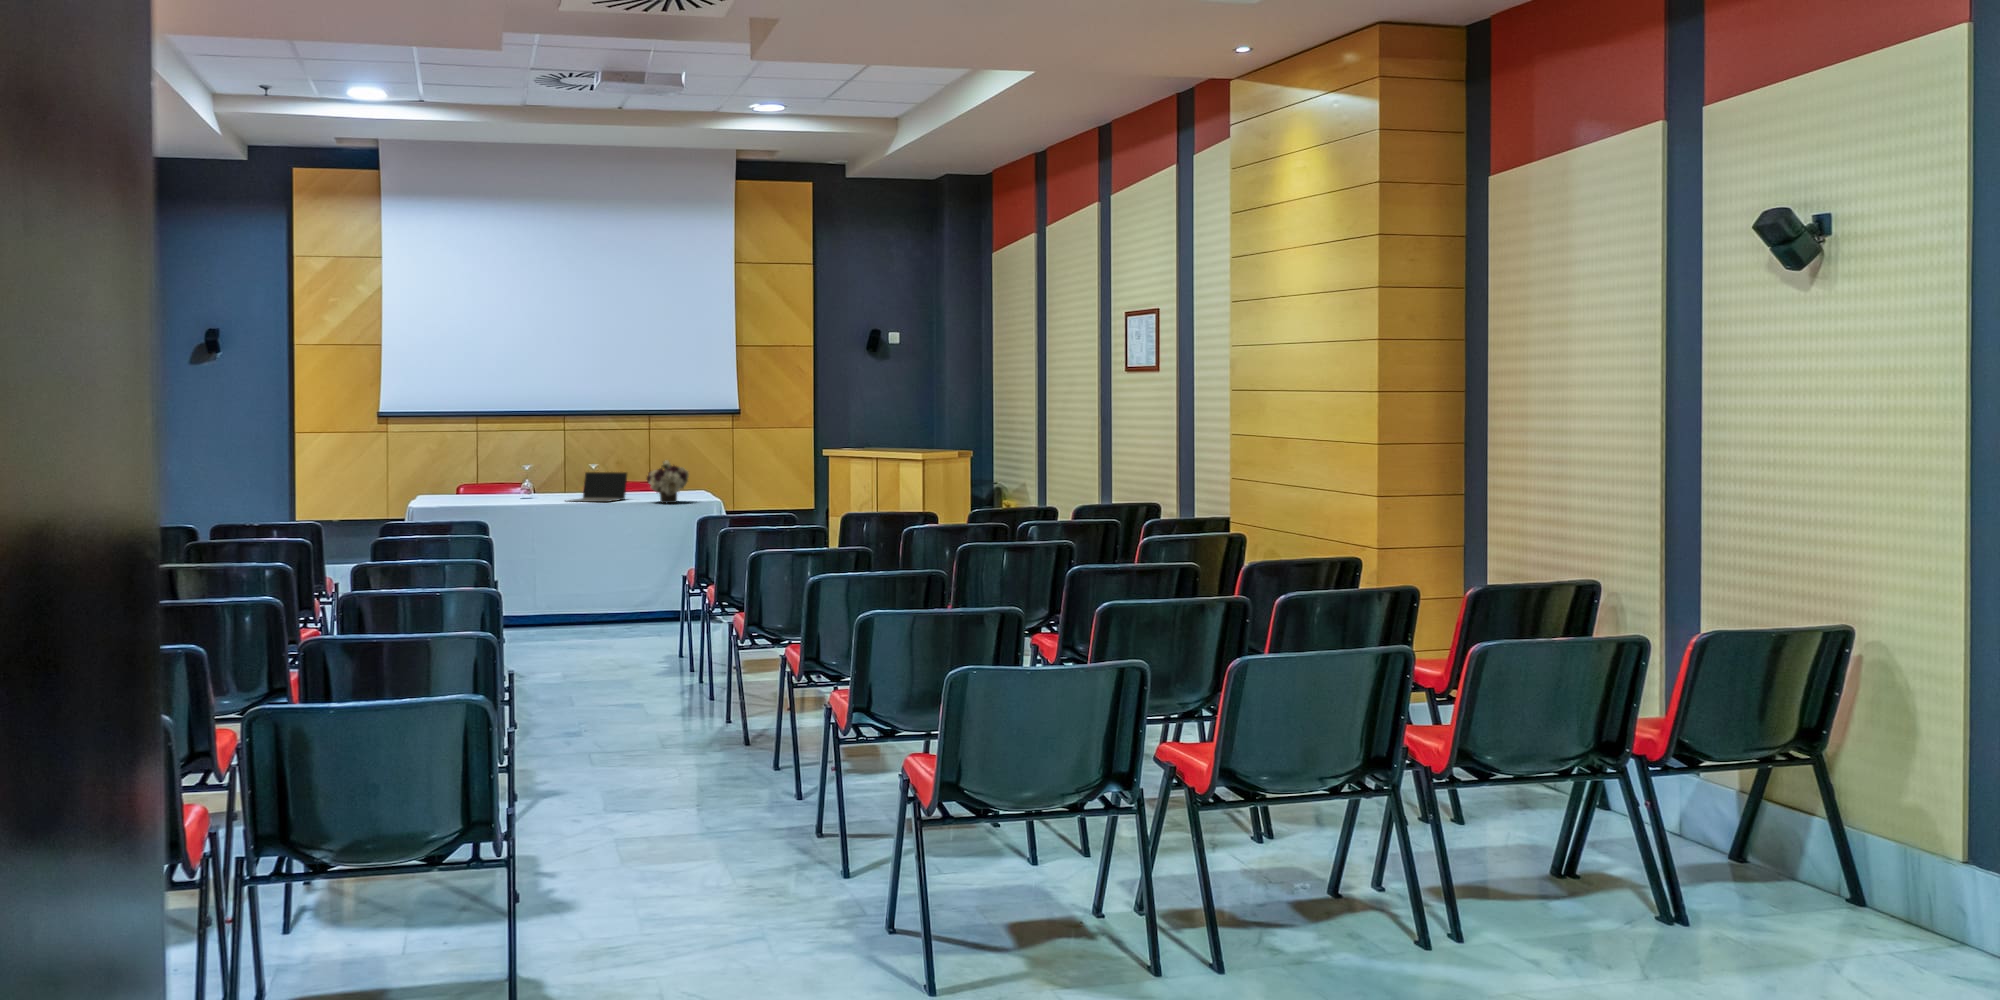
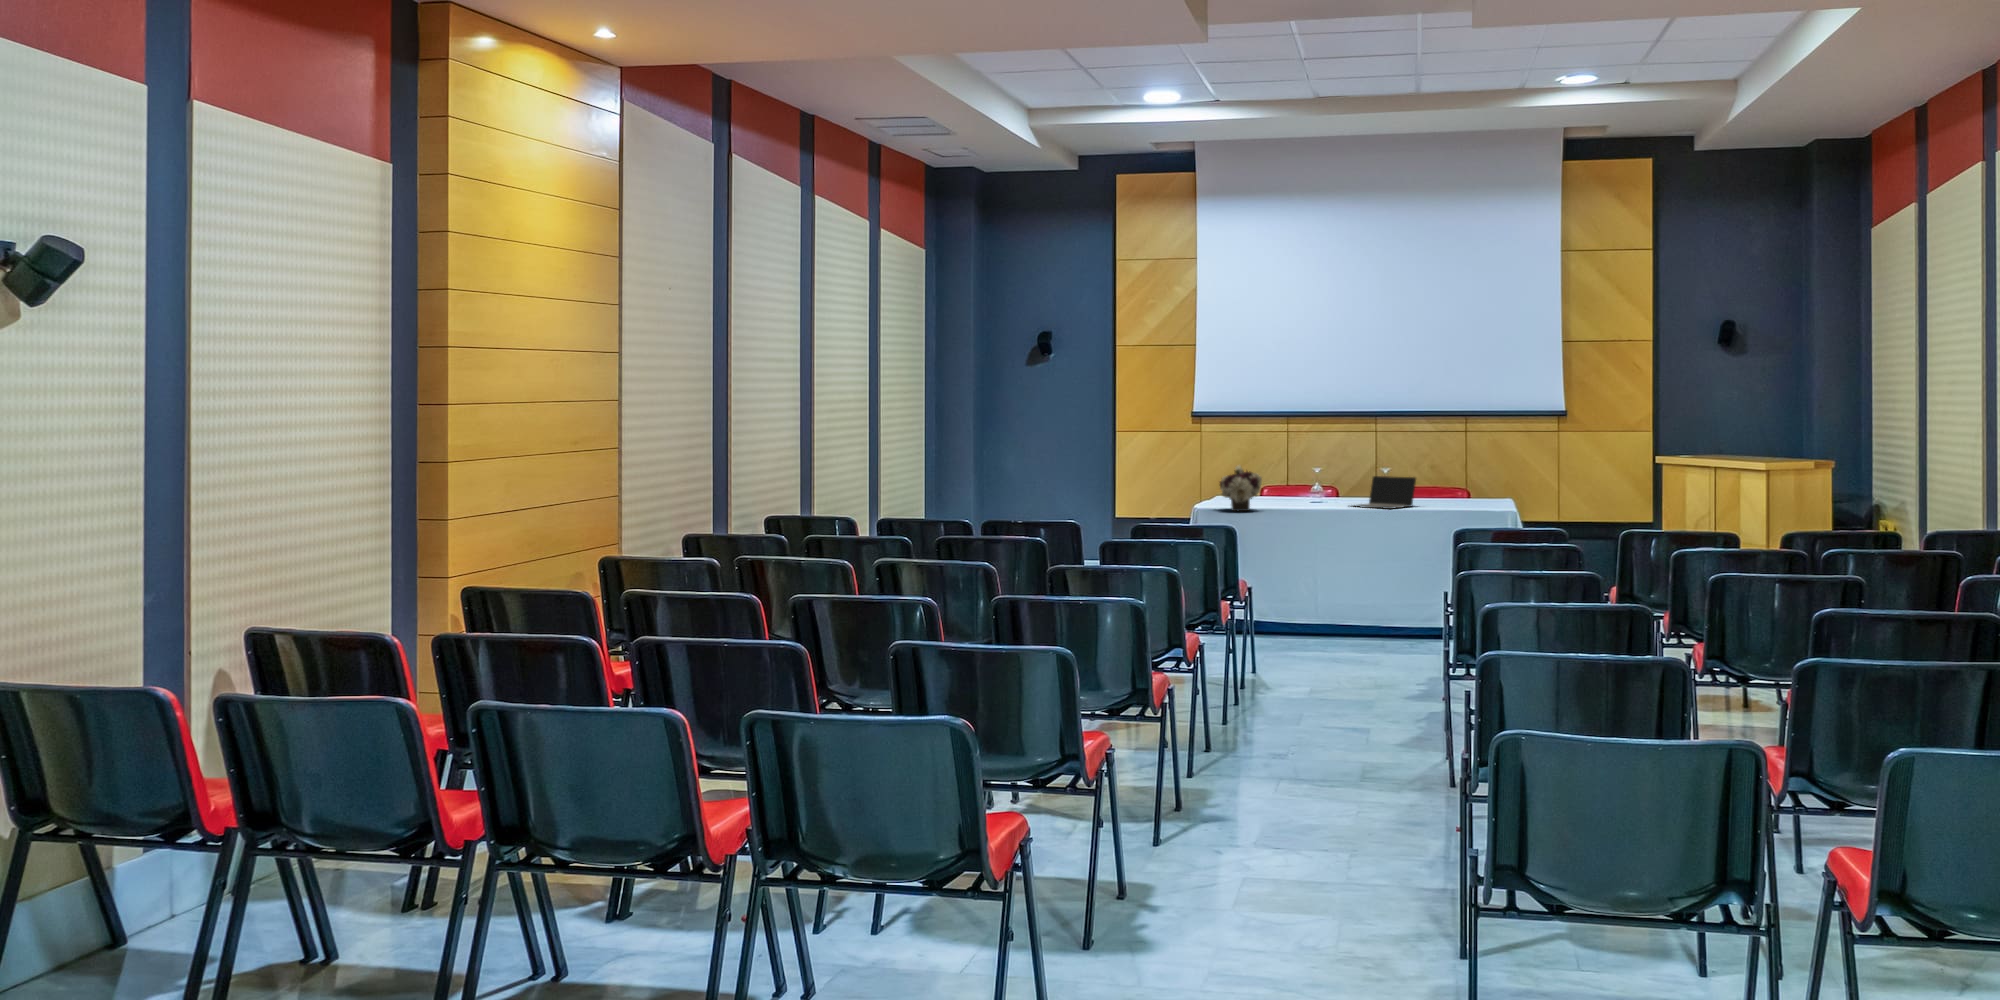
flower arrangement: present [647,460,689,503] -> present [1220,466,1262,511]

